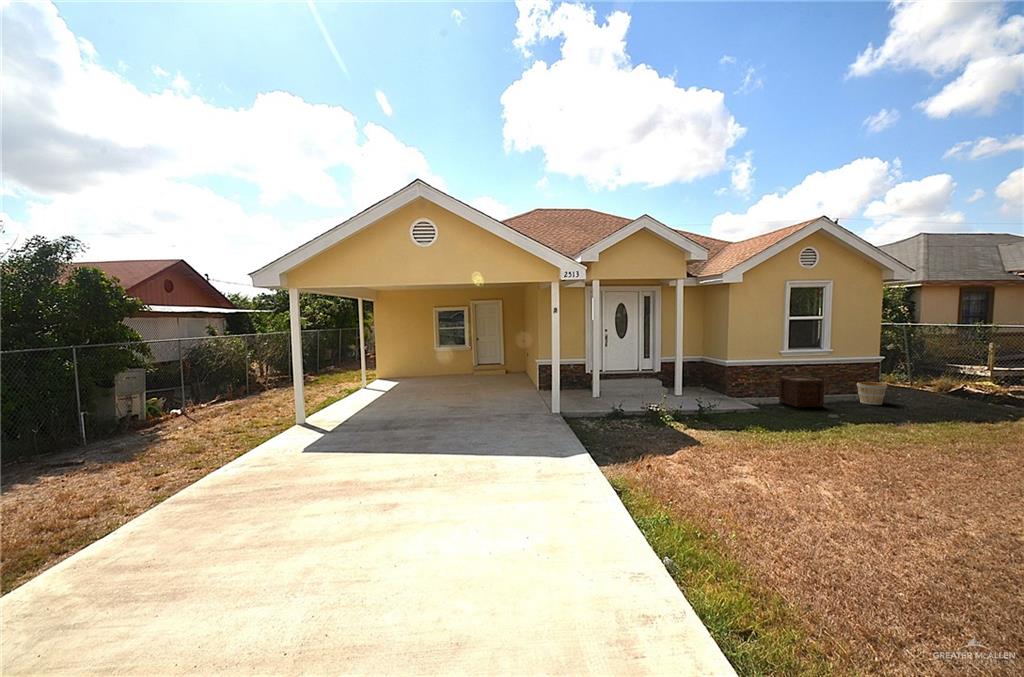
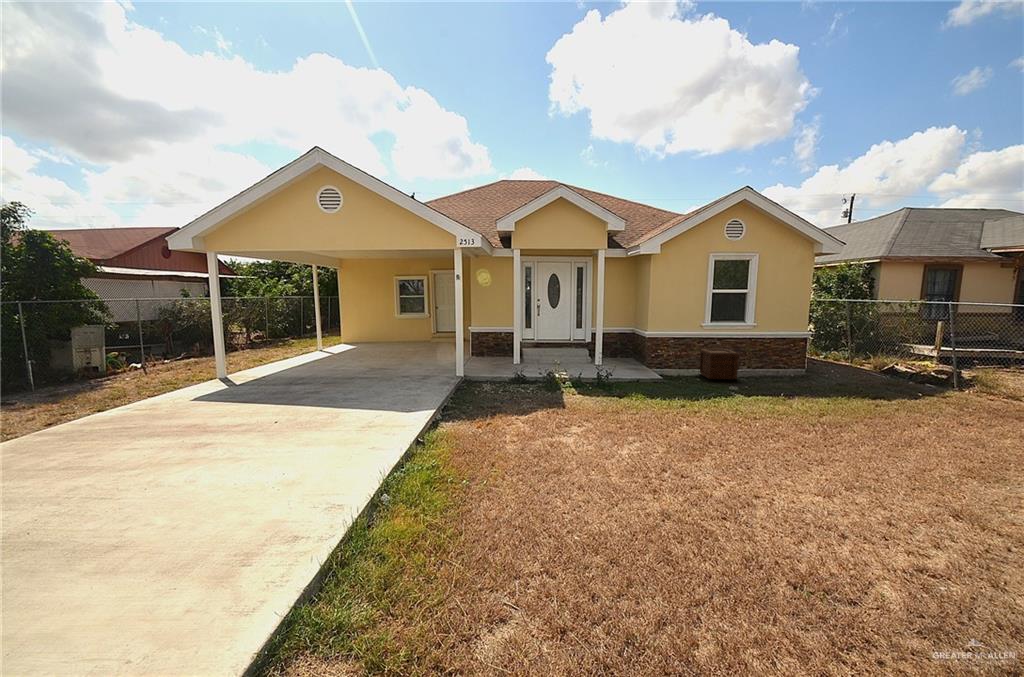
wooden bucket: present [857,382,887,405] -> none [778,357,807,380]

